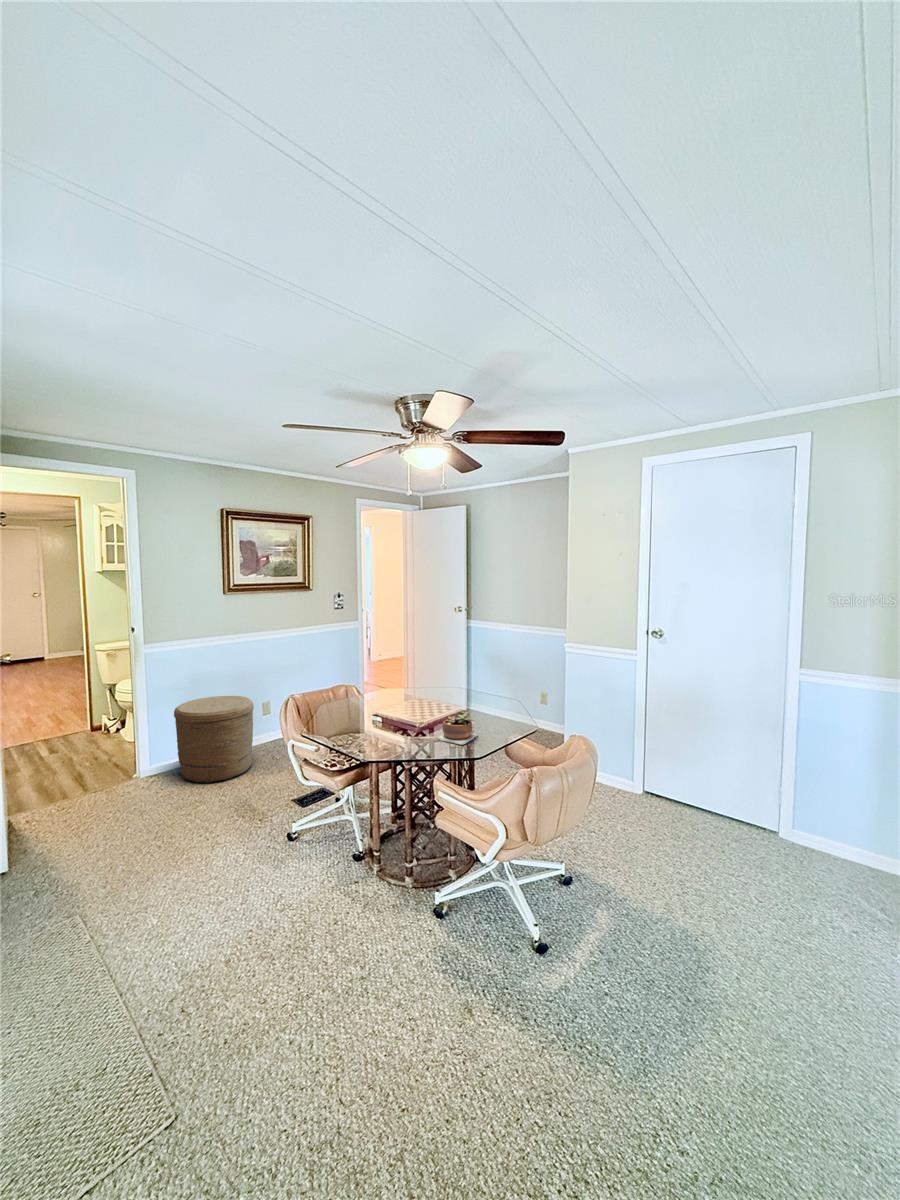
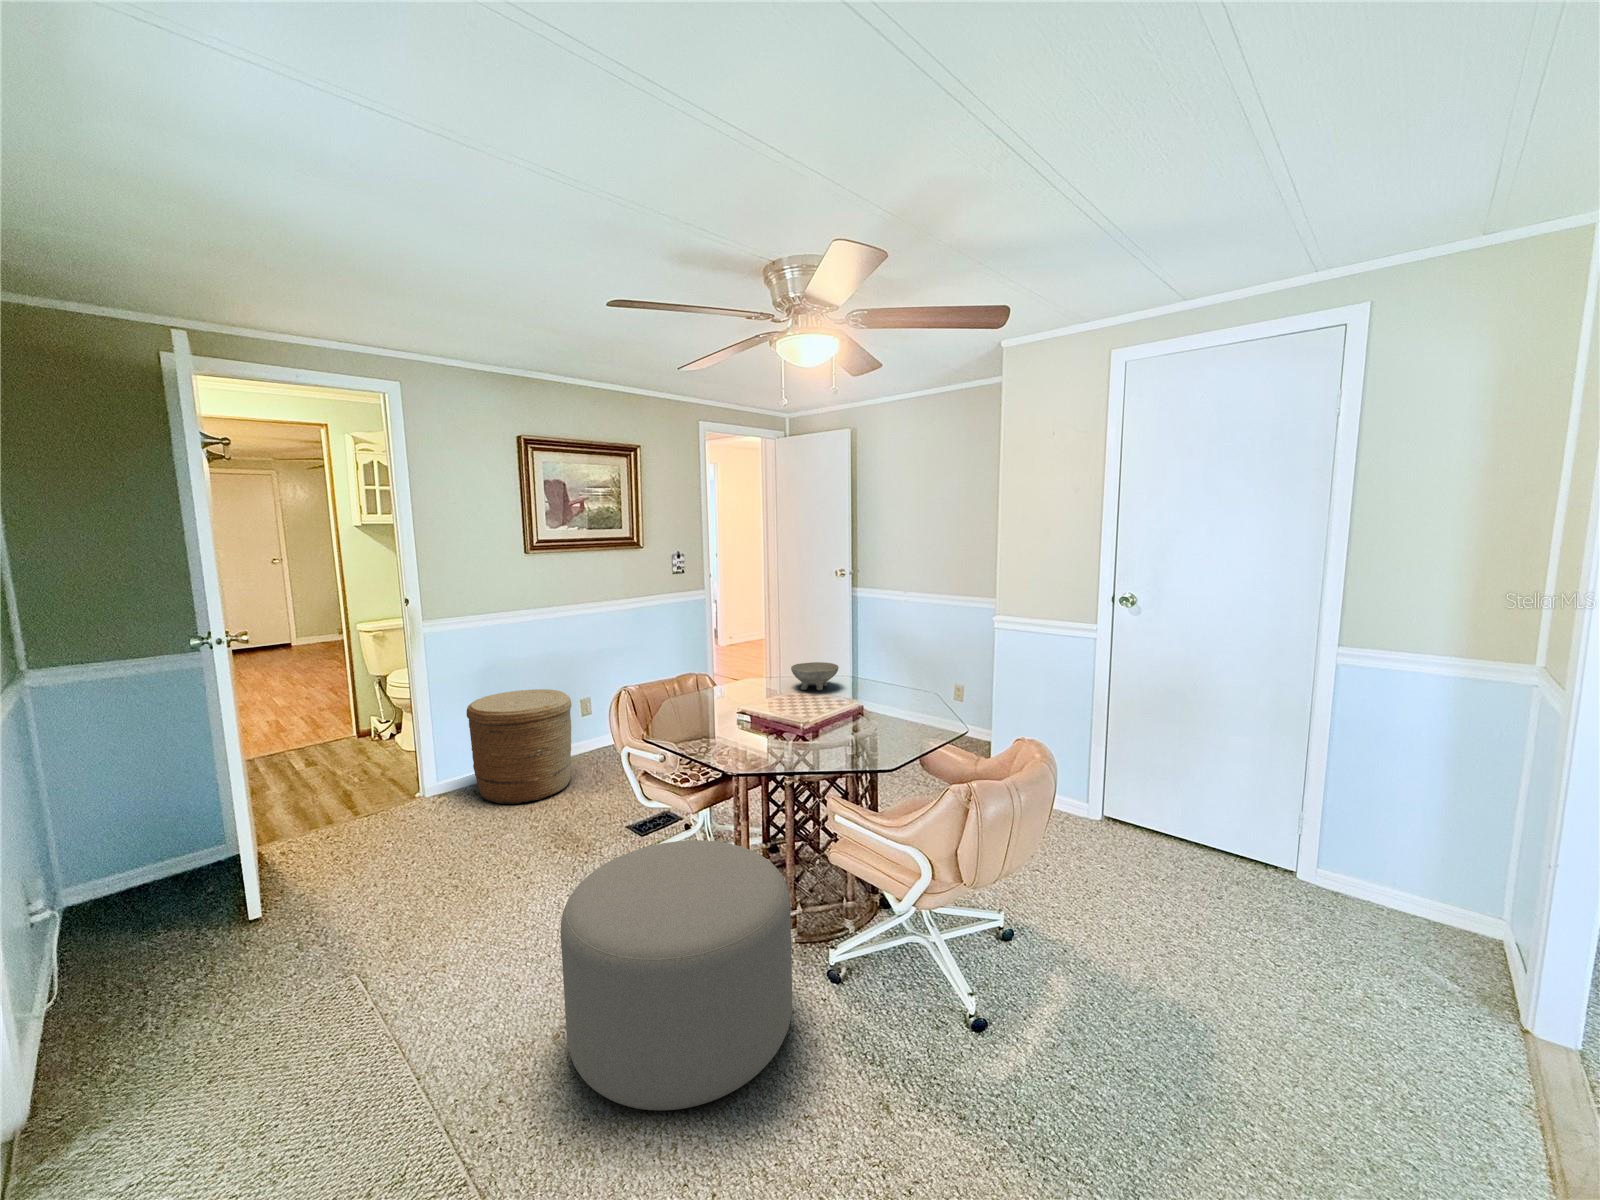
bowl: none [415,677,450,698] -> present [791,662,839,690]
succulent plant: present [437,710,478,745] -> none [827,705,884,752]
ottoman: none [233,811,405,1016] -> present [561,840,792,1110]

